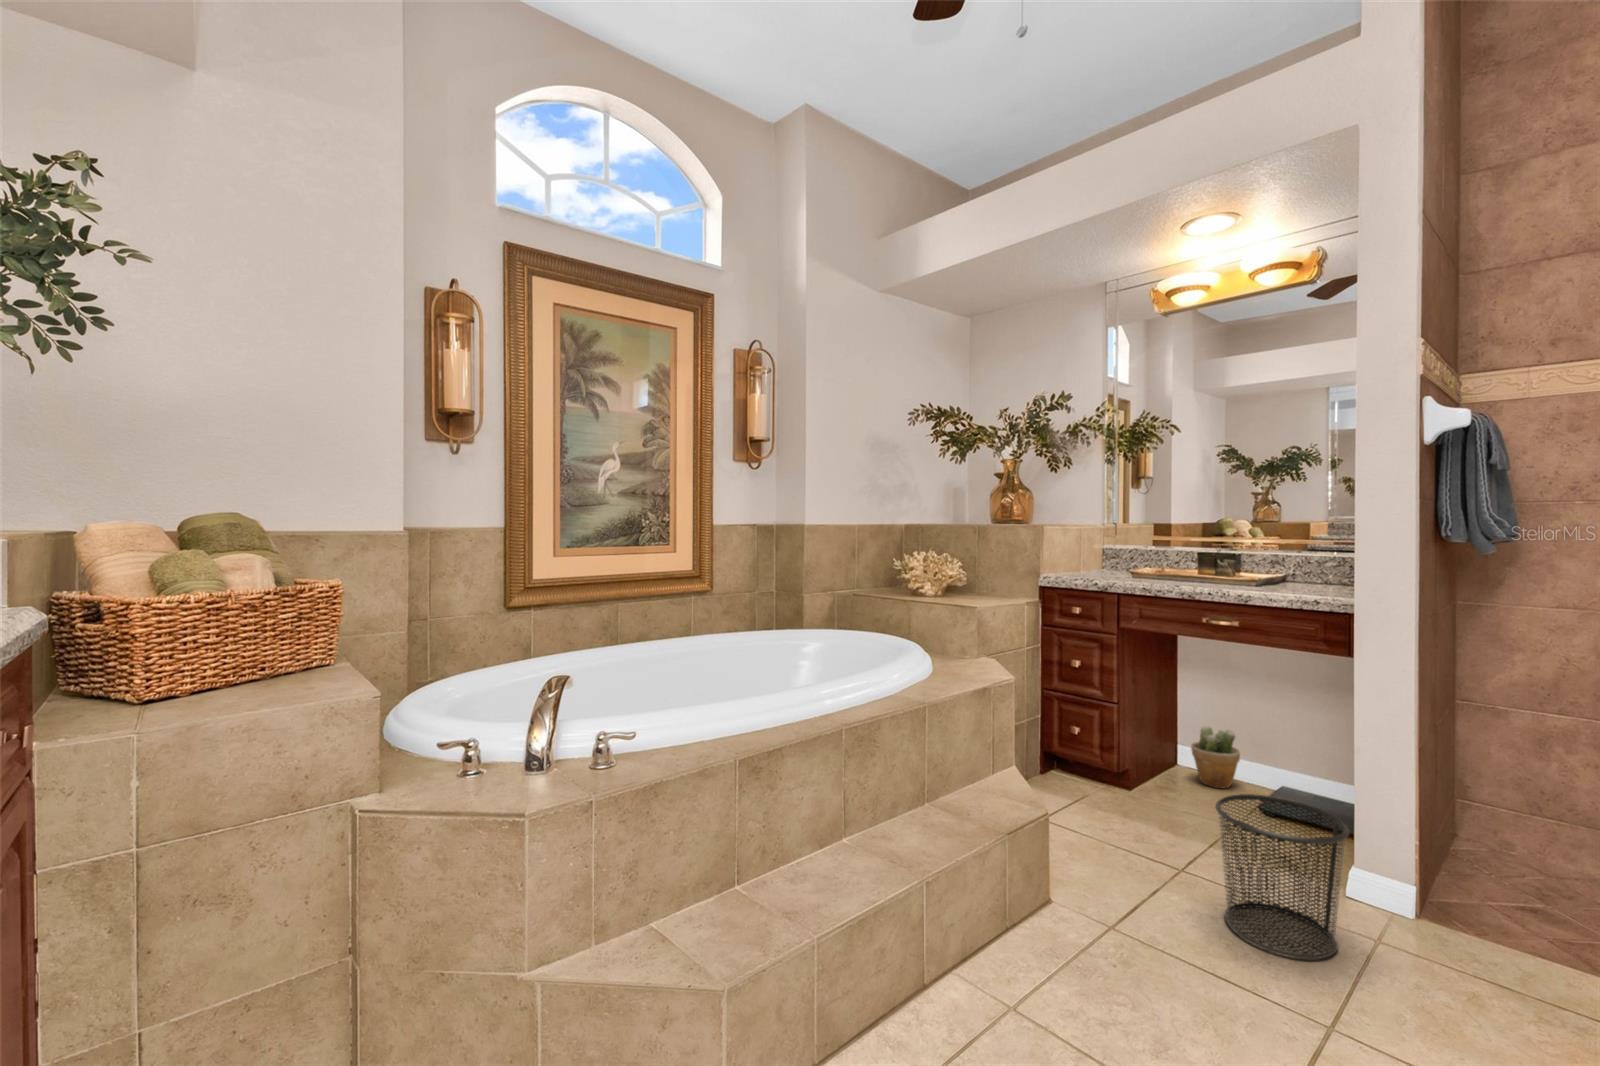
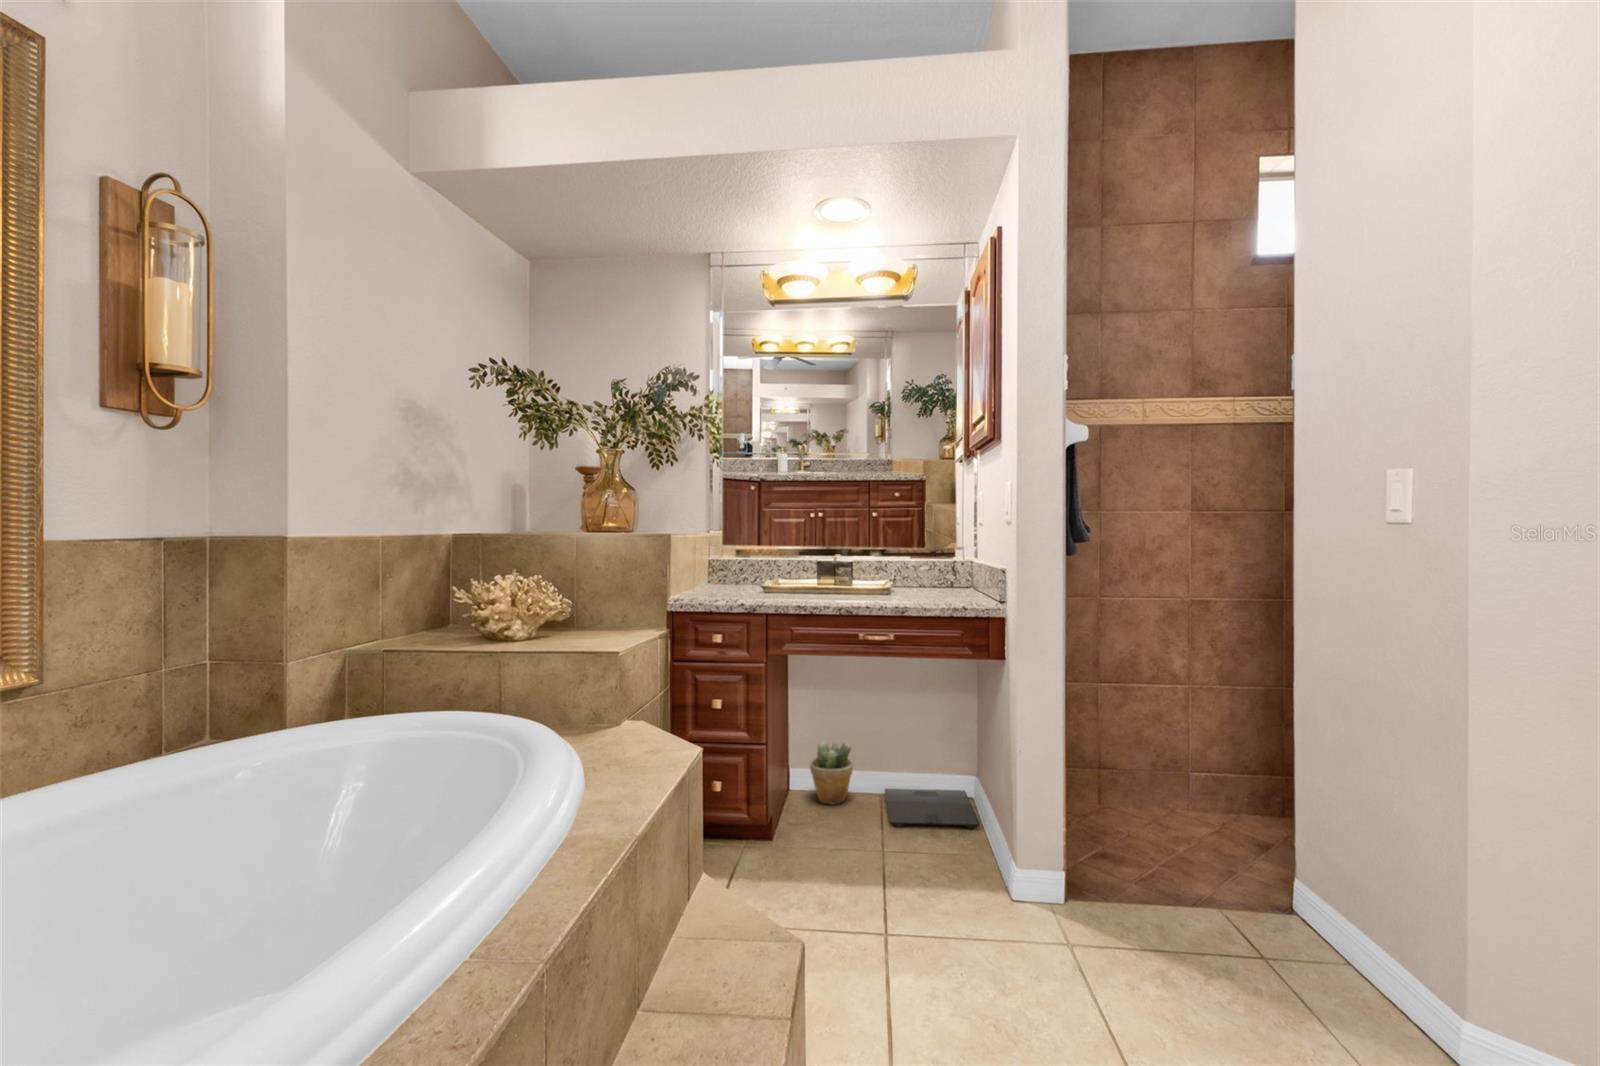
waste bin: present [1215,794,1349,959] -> none [963,822,1088,1007]

